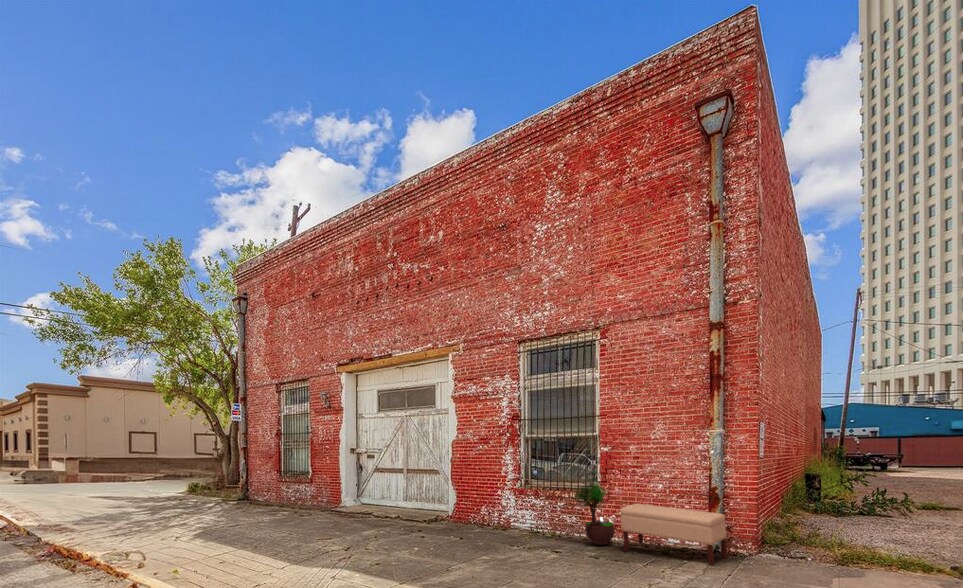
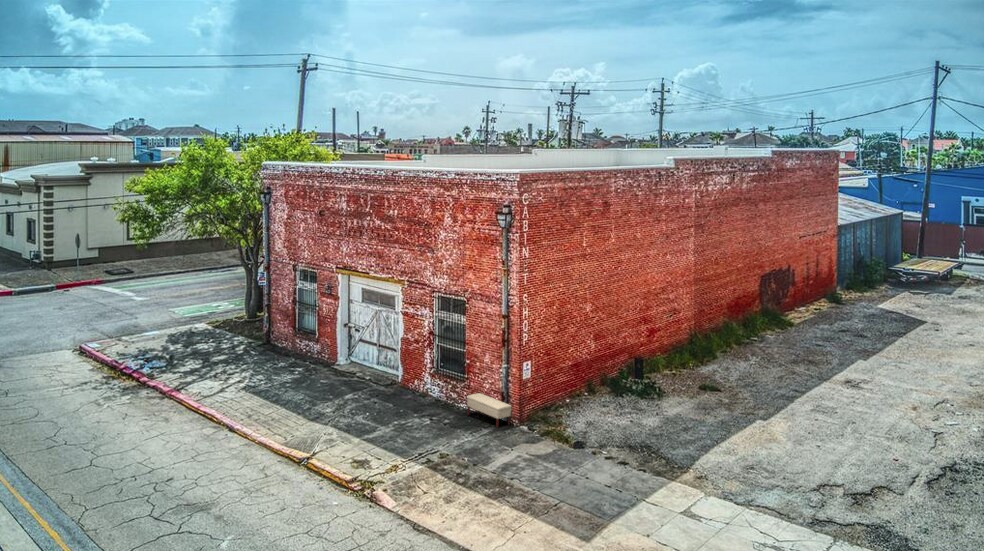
potted tree: present [575,482,614,545] -> none [447,376,470,410]

